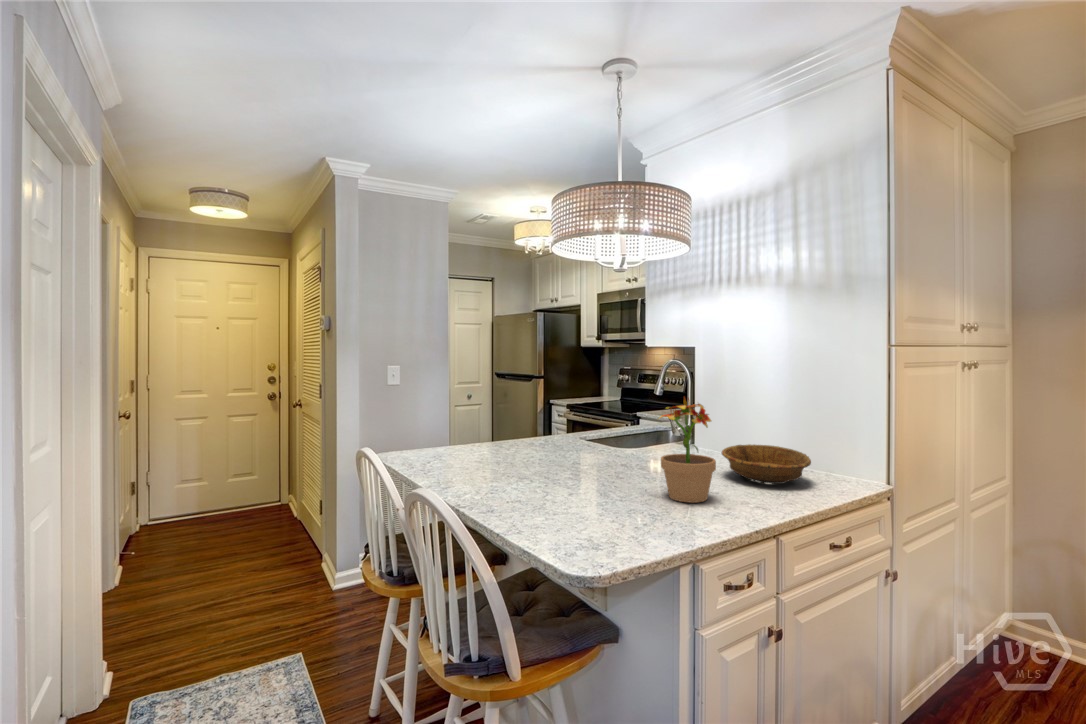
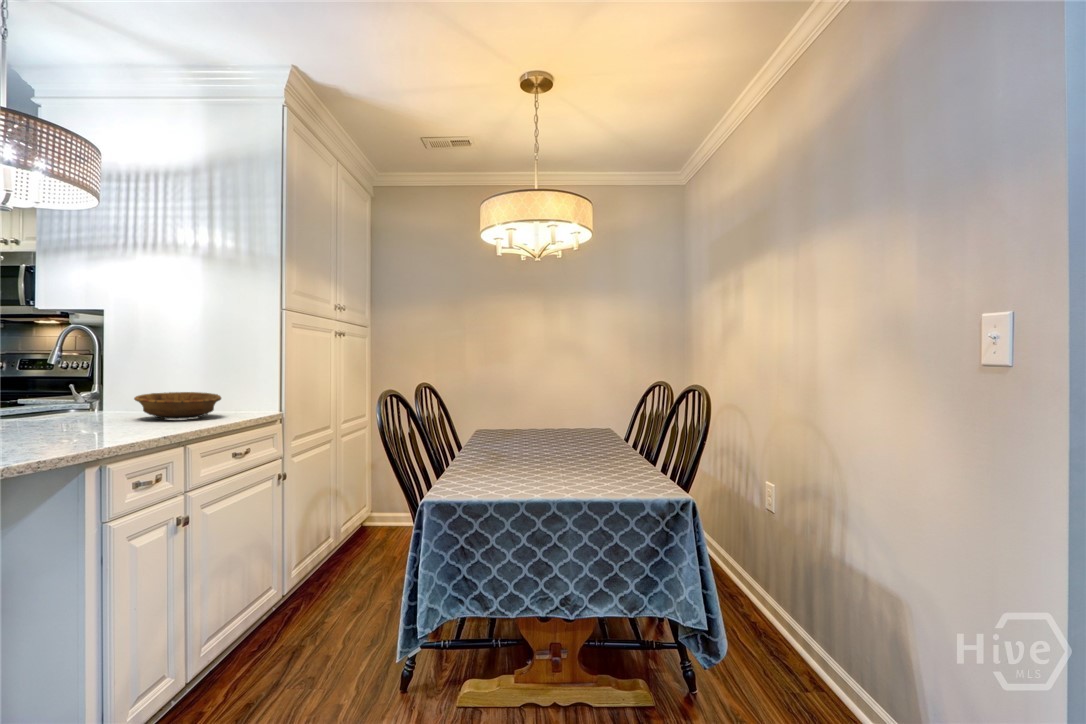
potted plant: present [659,397,716,503] -> none [54,337,126,434]

